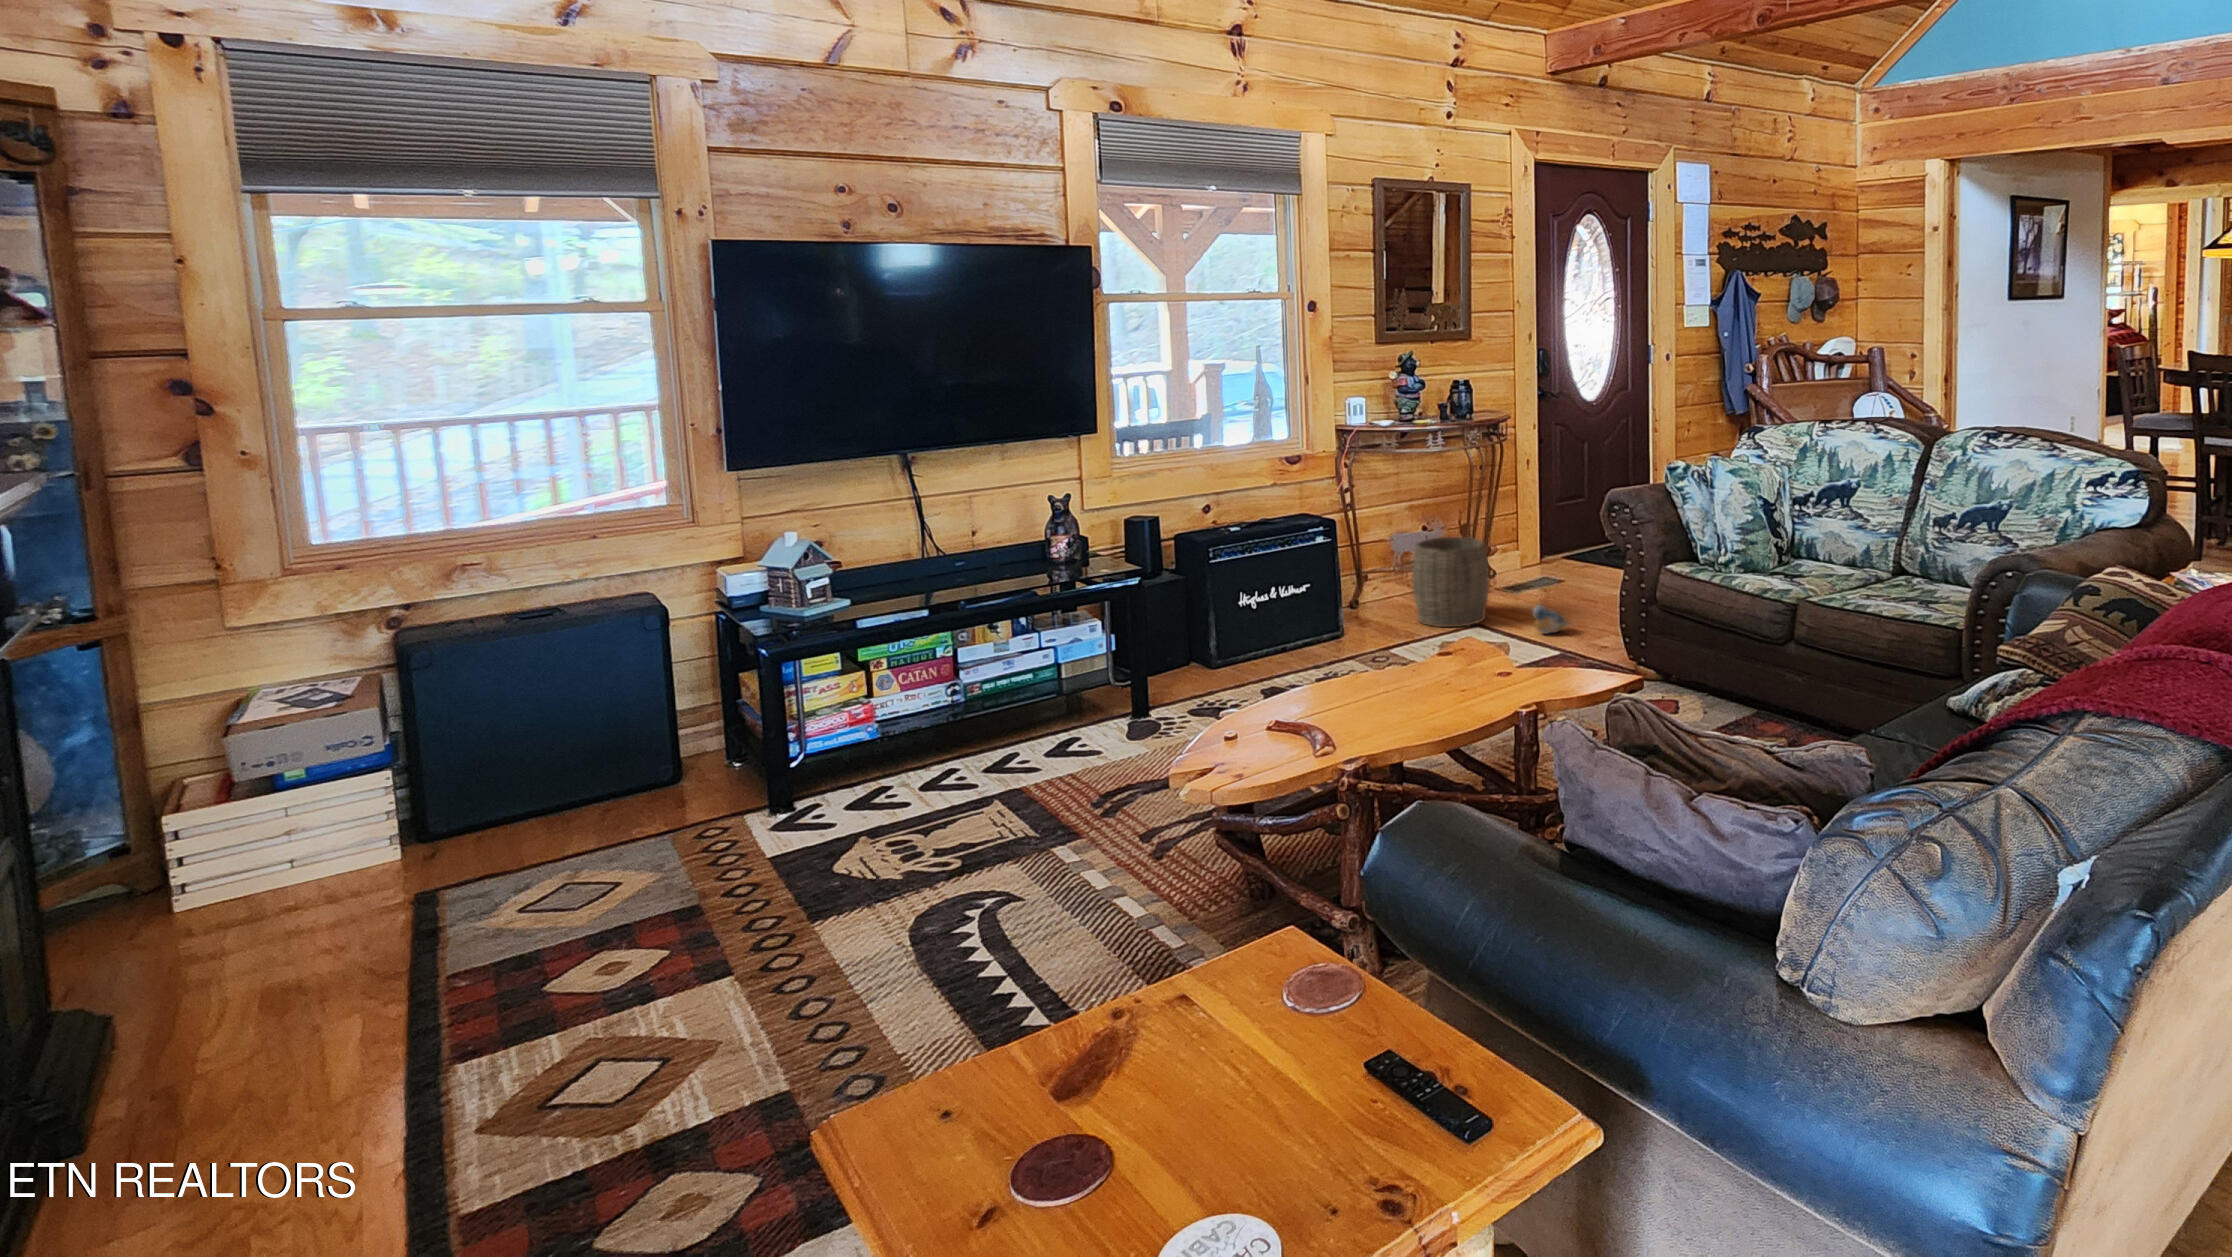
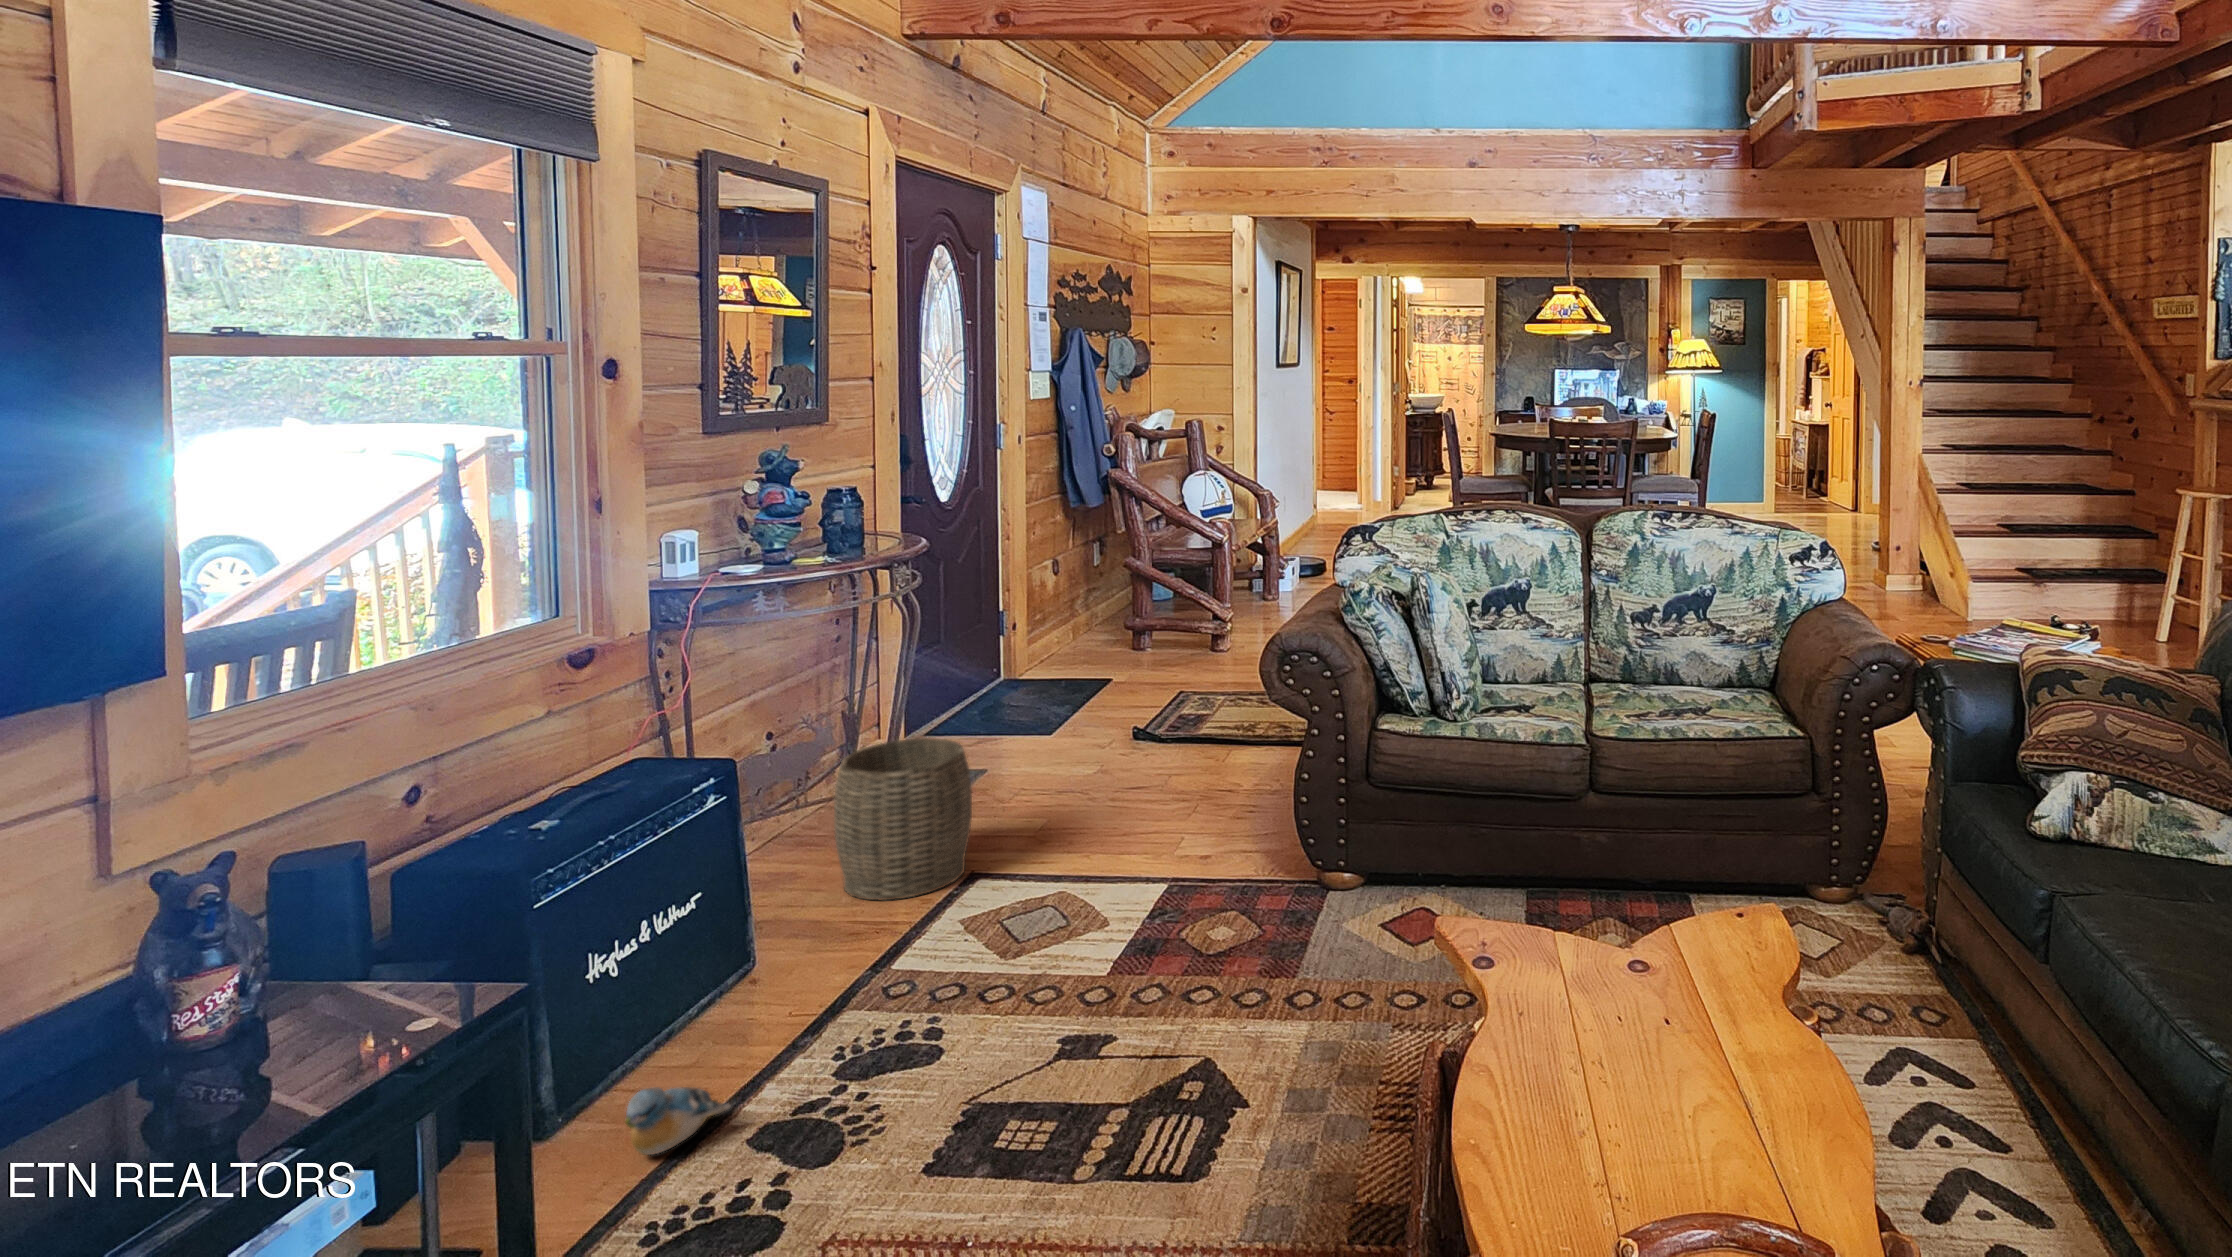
plush toy: present [1532,605,1570,634] -> present [626,1087,730,1155]

